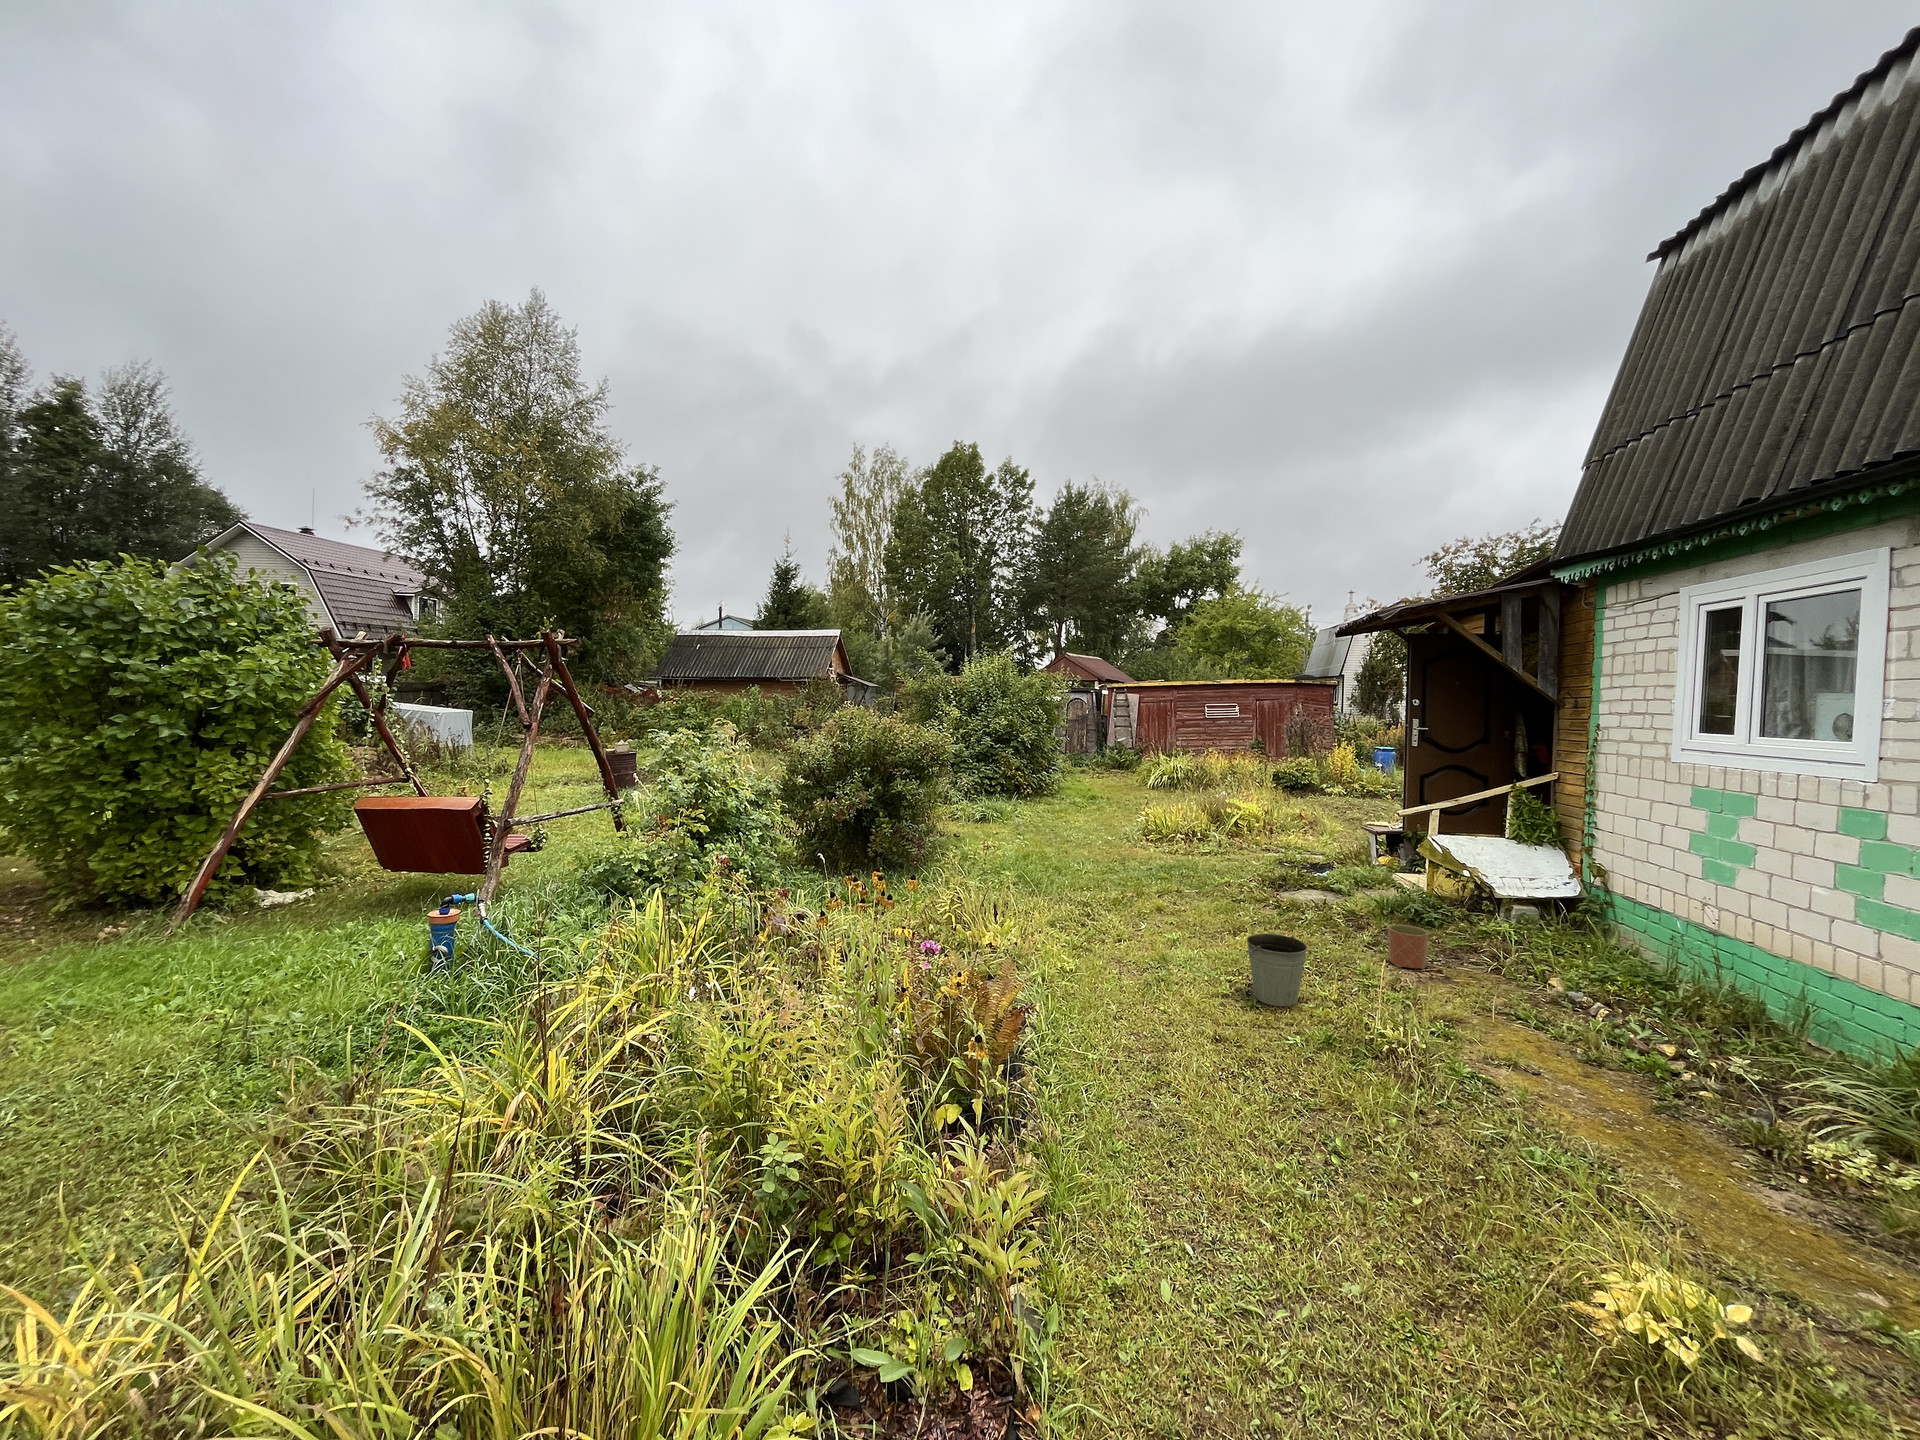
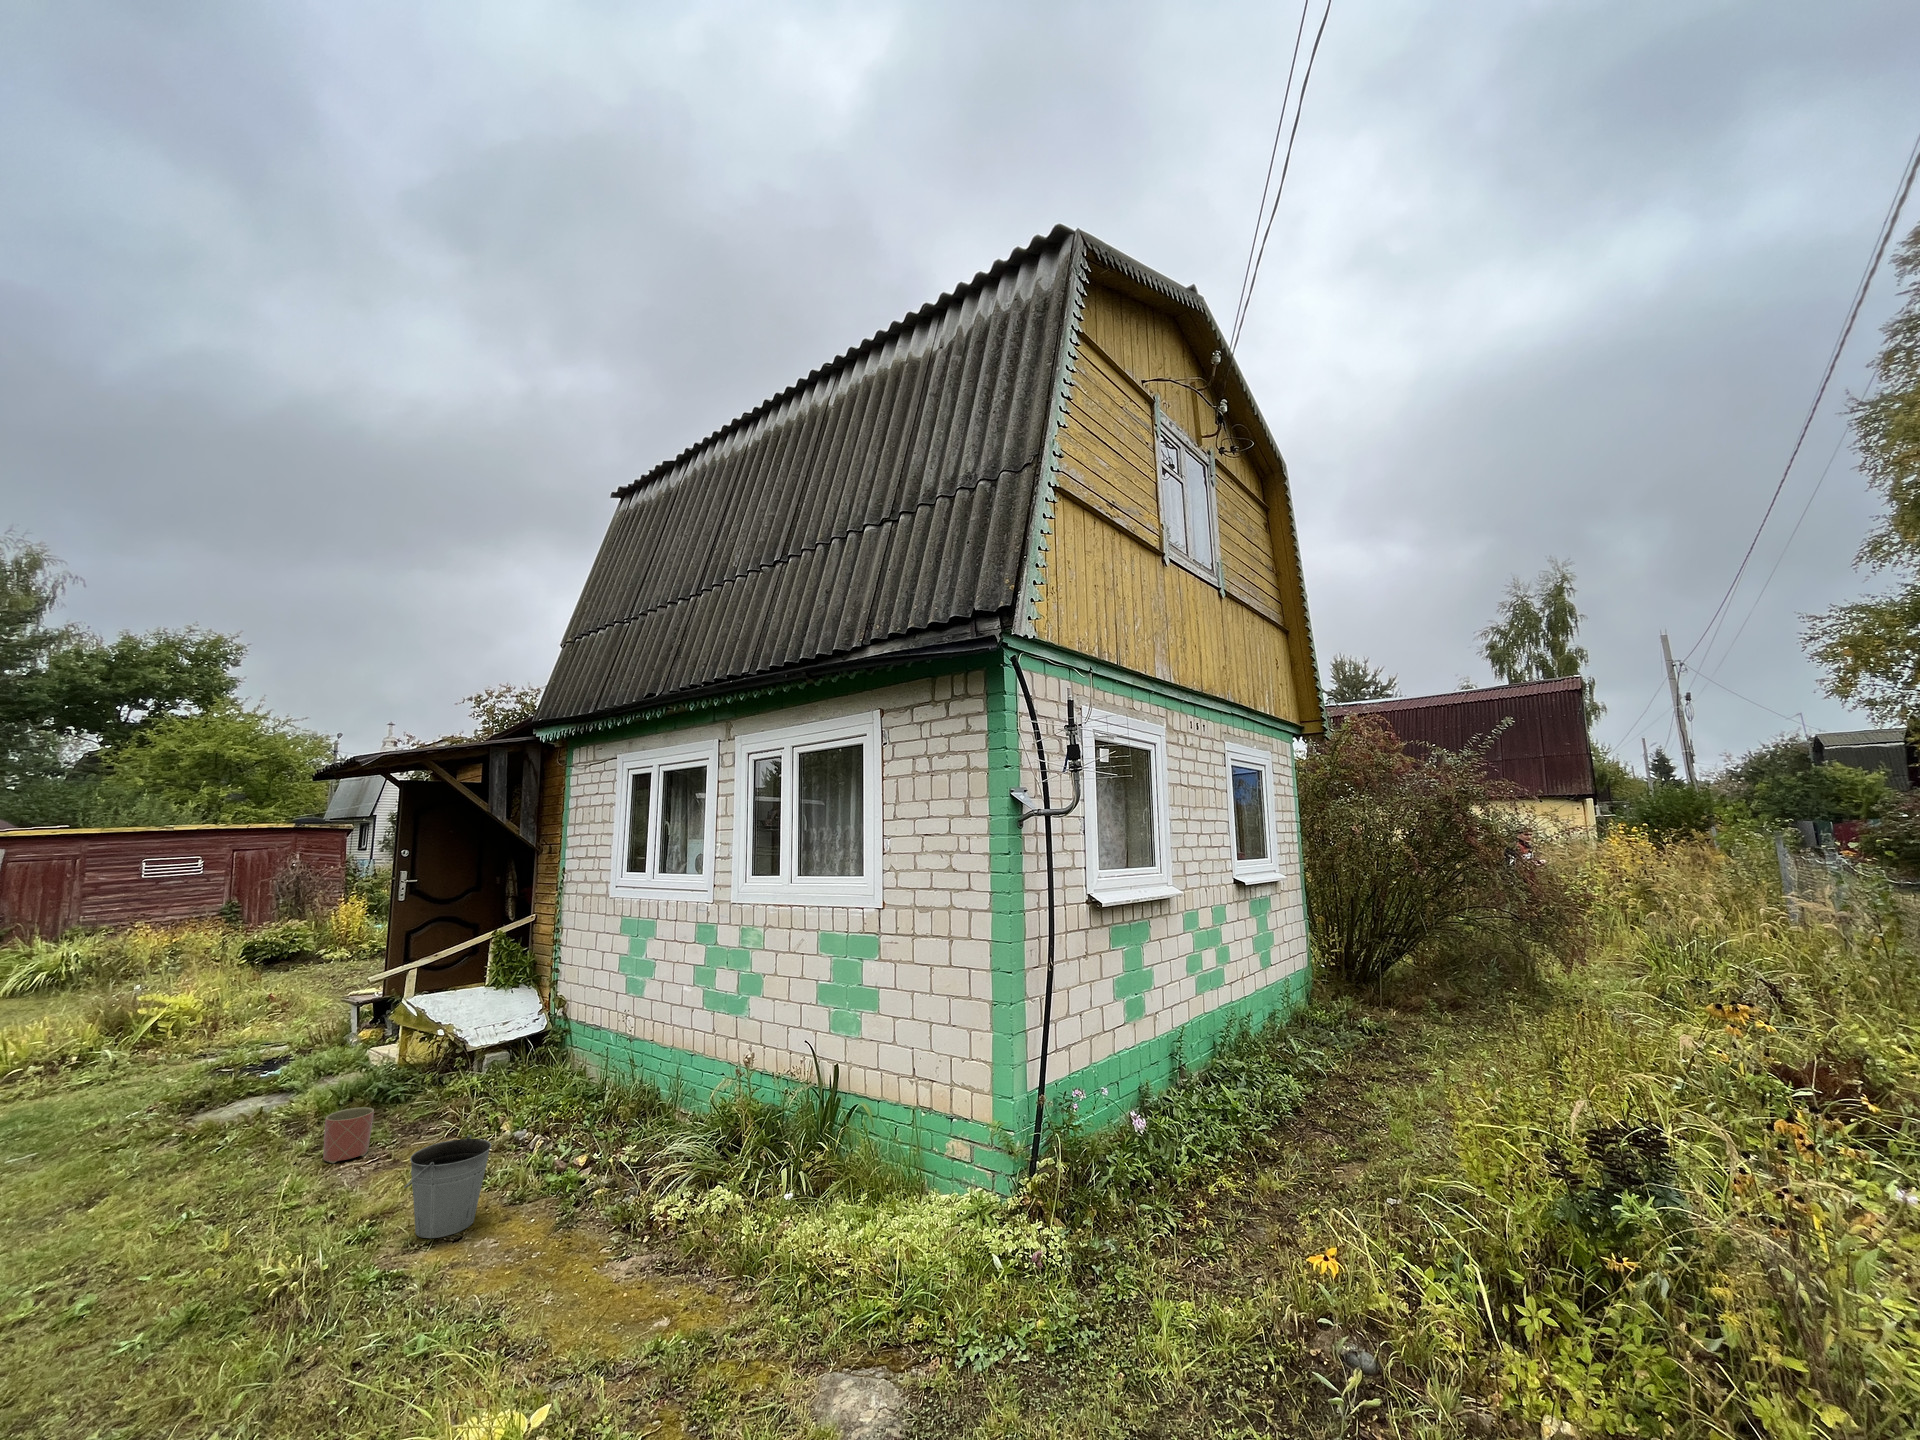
bucket: present [1244,933,1307,1006] -> present [404,1135,491,1238]

